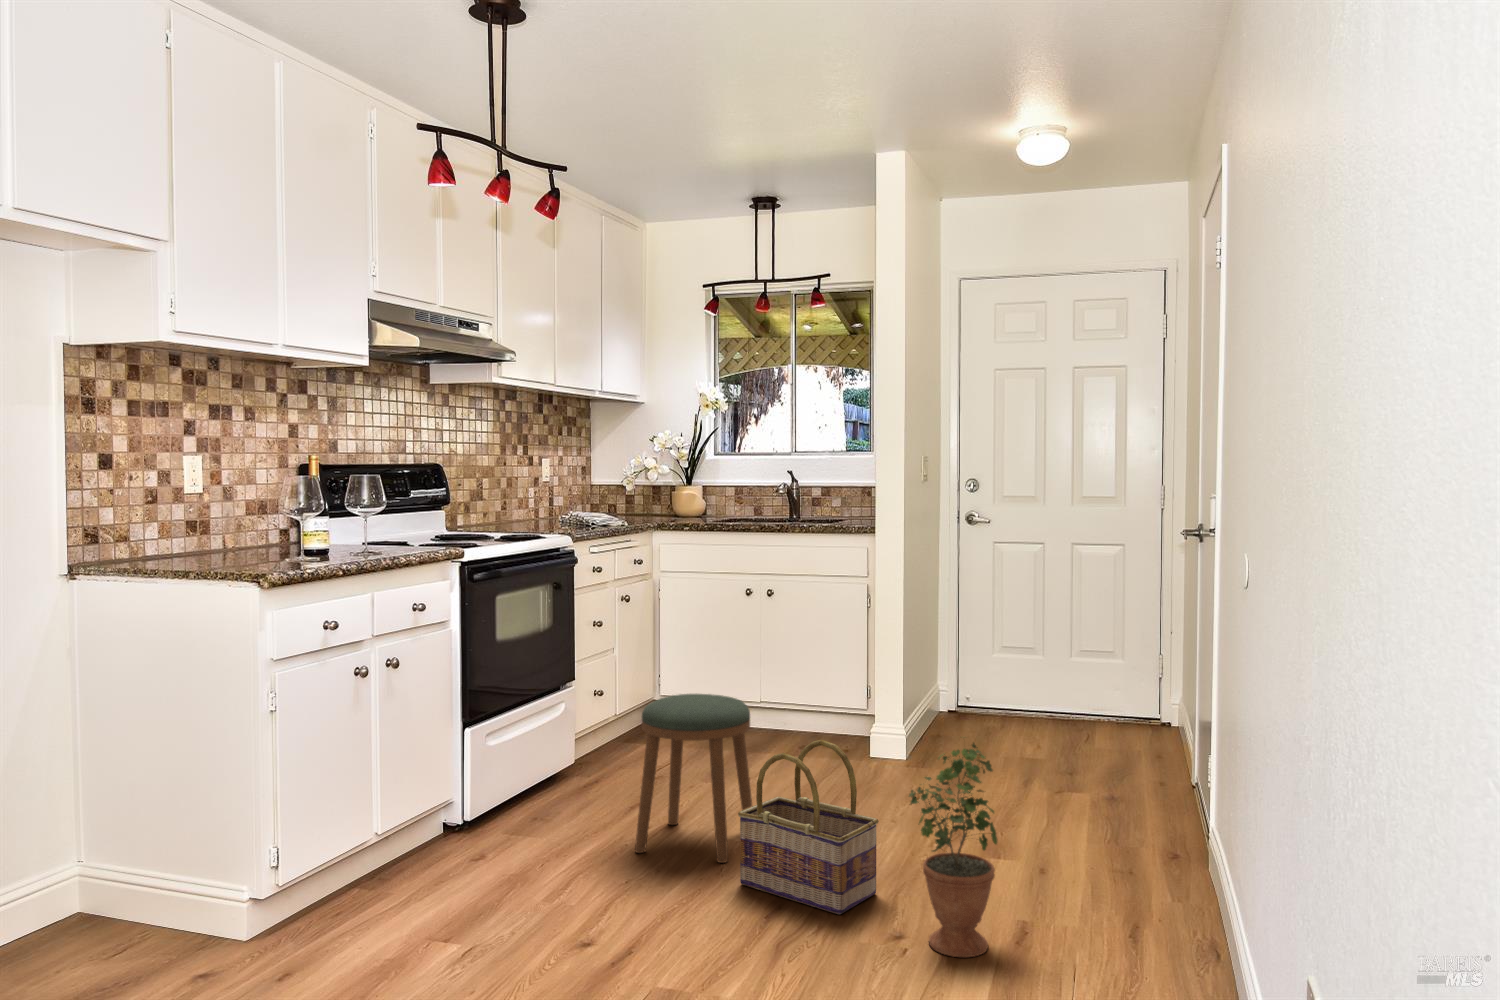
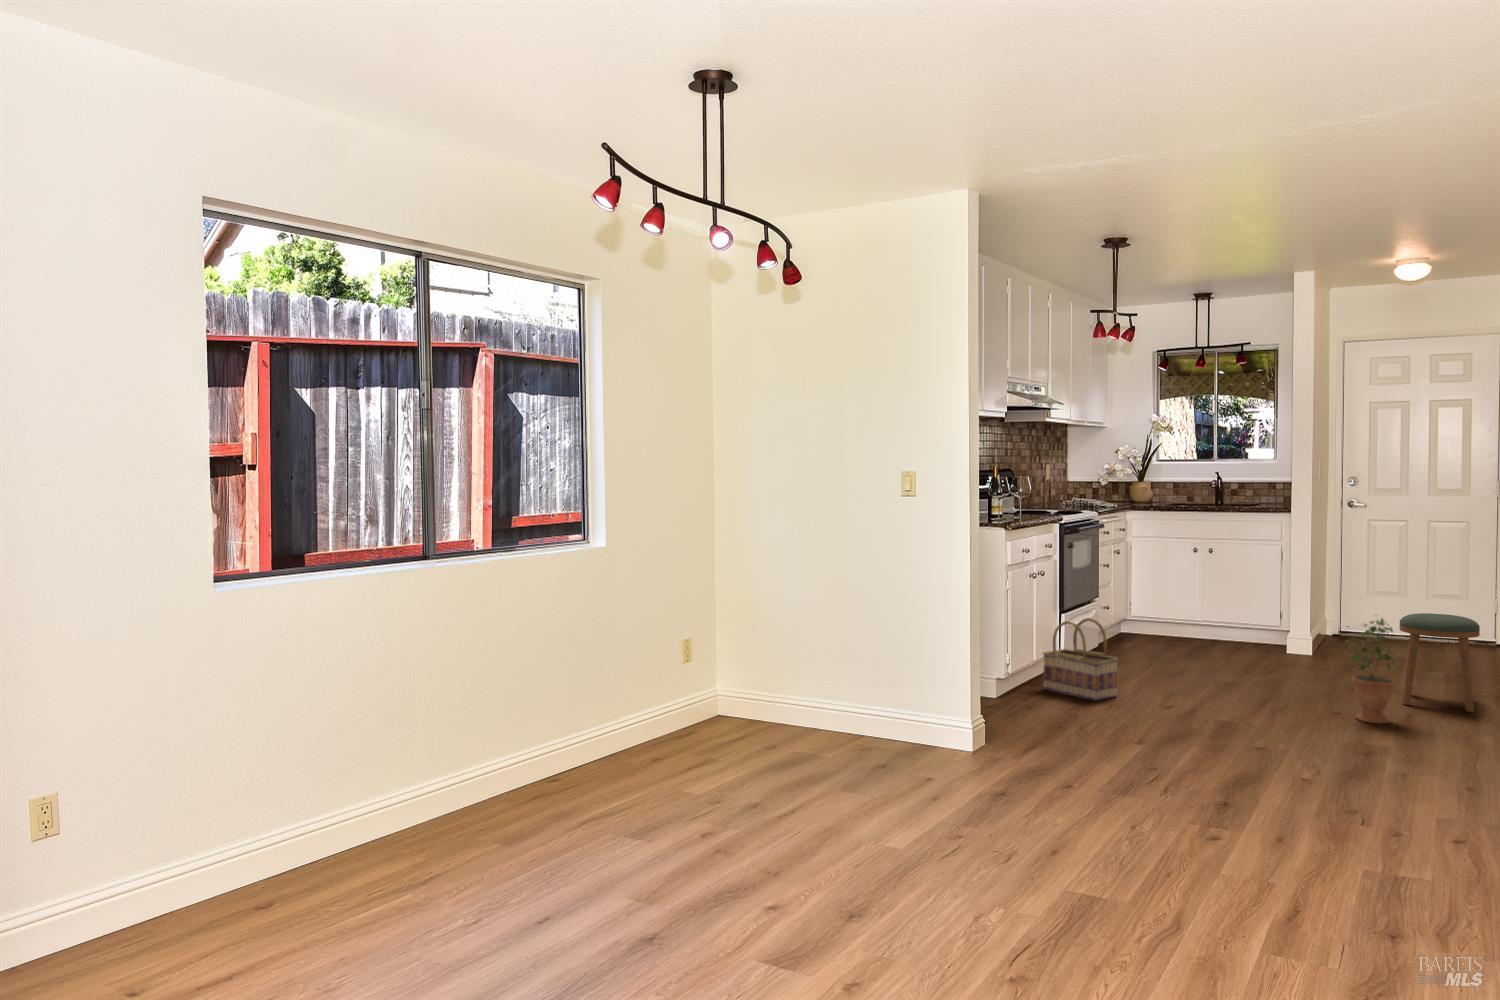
stool: present [635,694,752,863] -> present [1400,613,1480,712]
basket: present [738,740,879,914] -> present [1043,618,1118,701]

